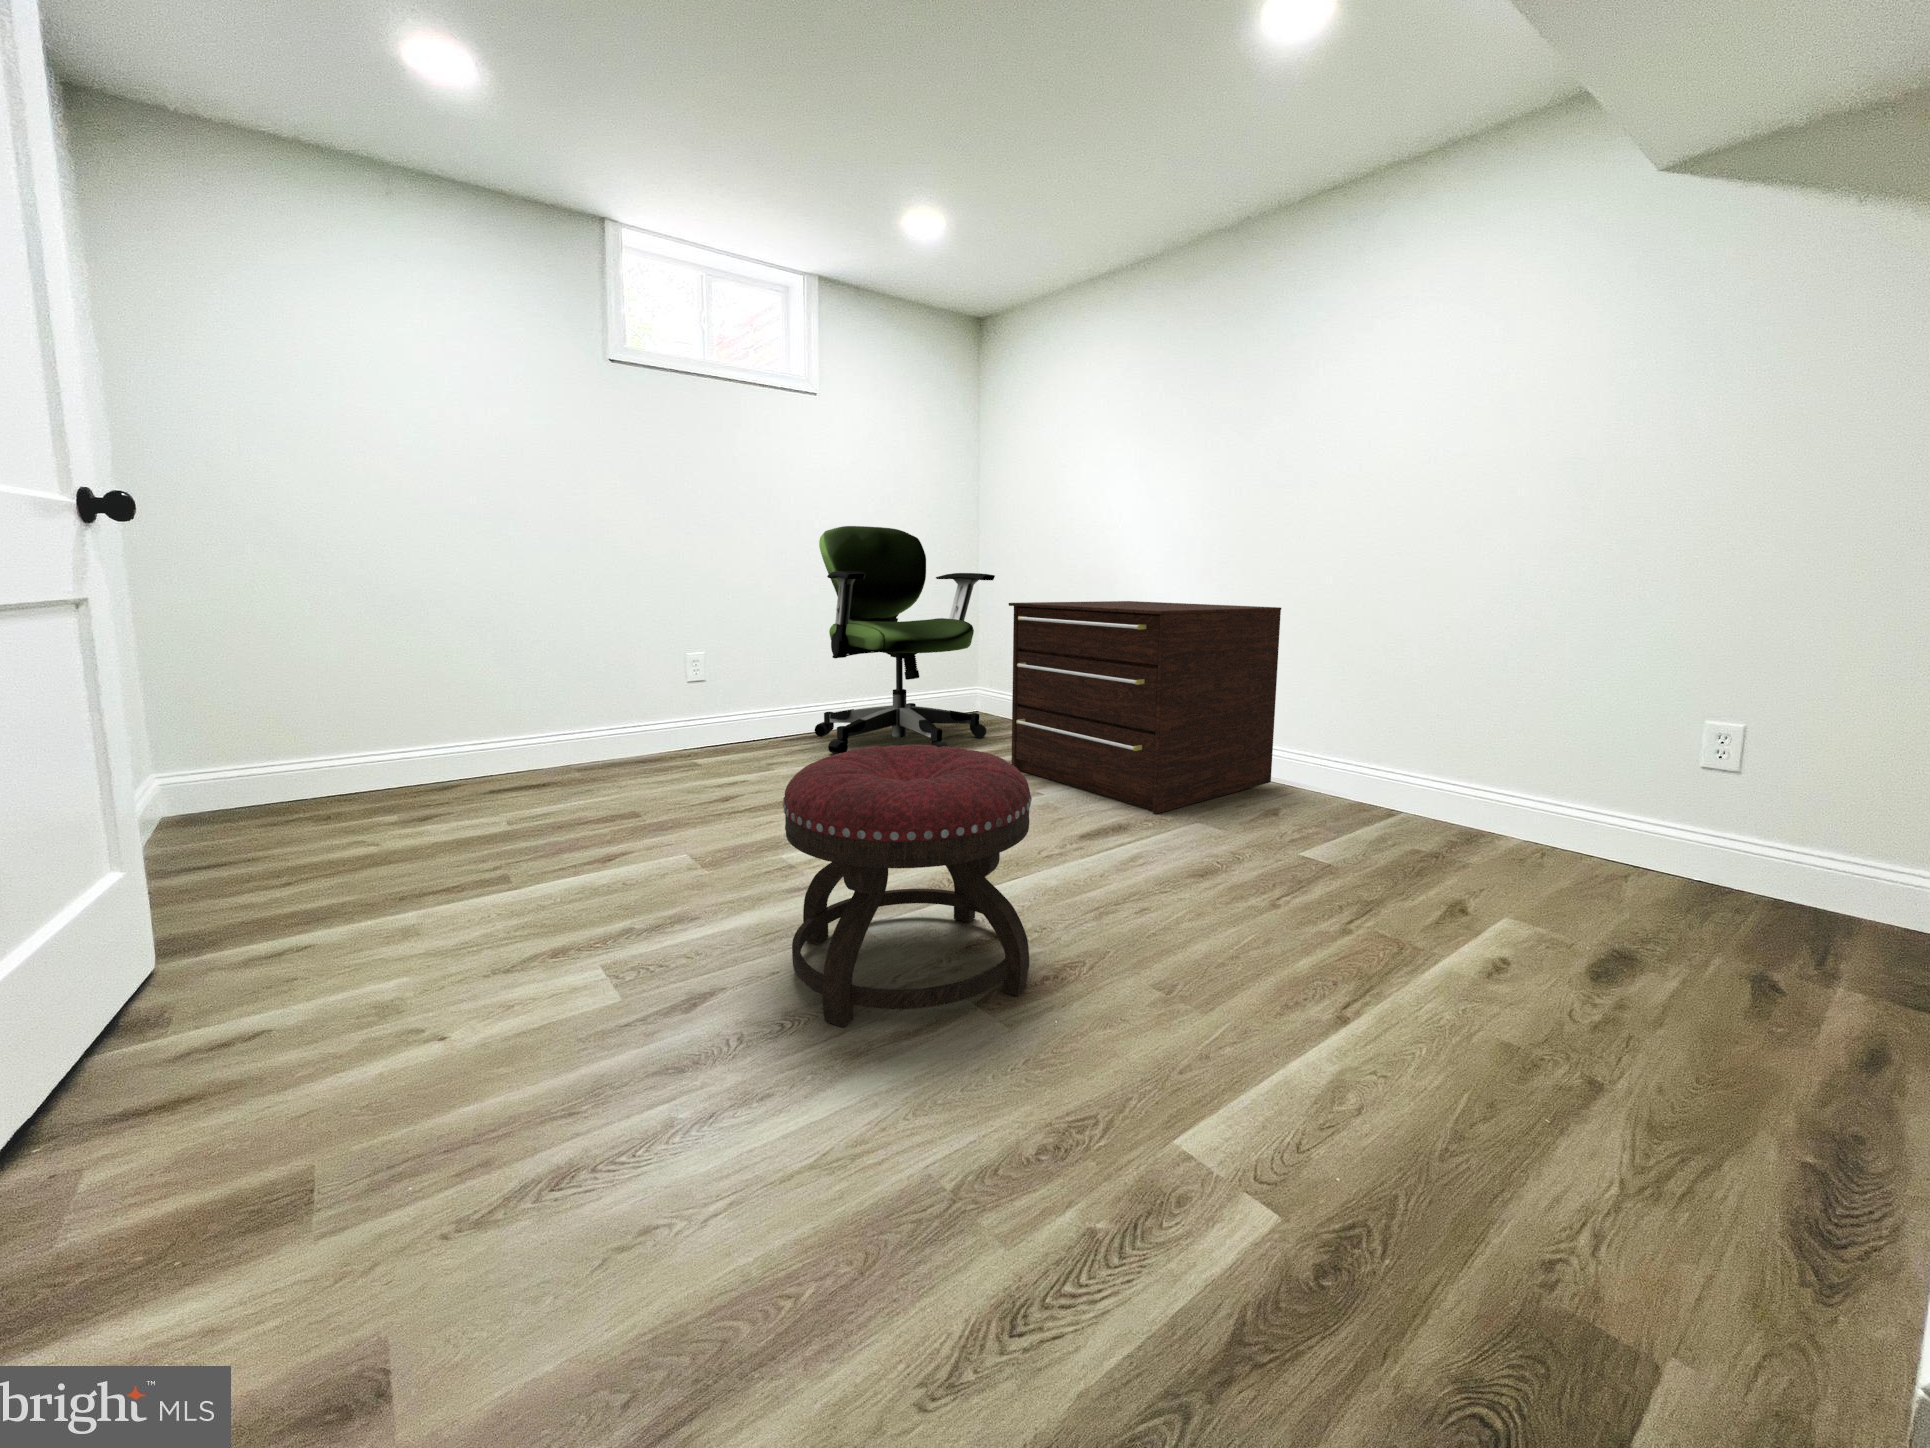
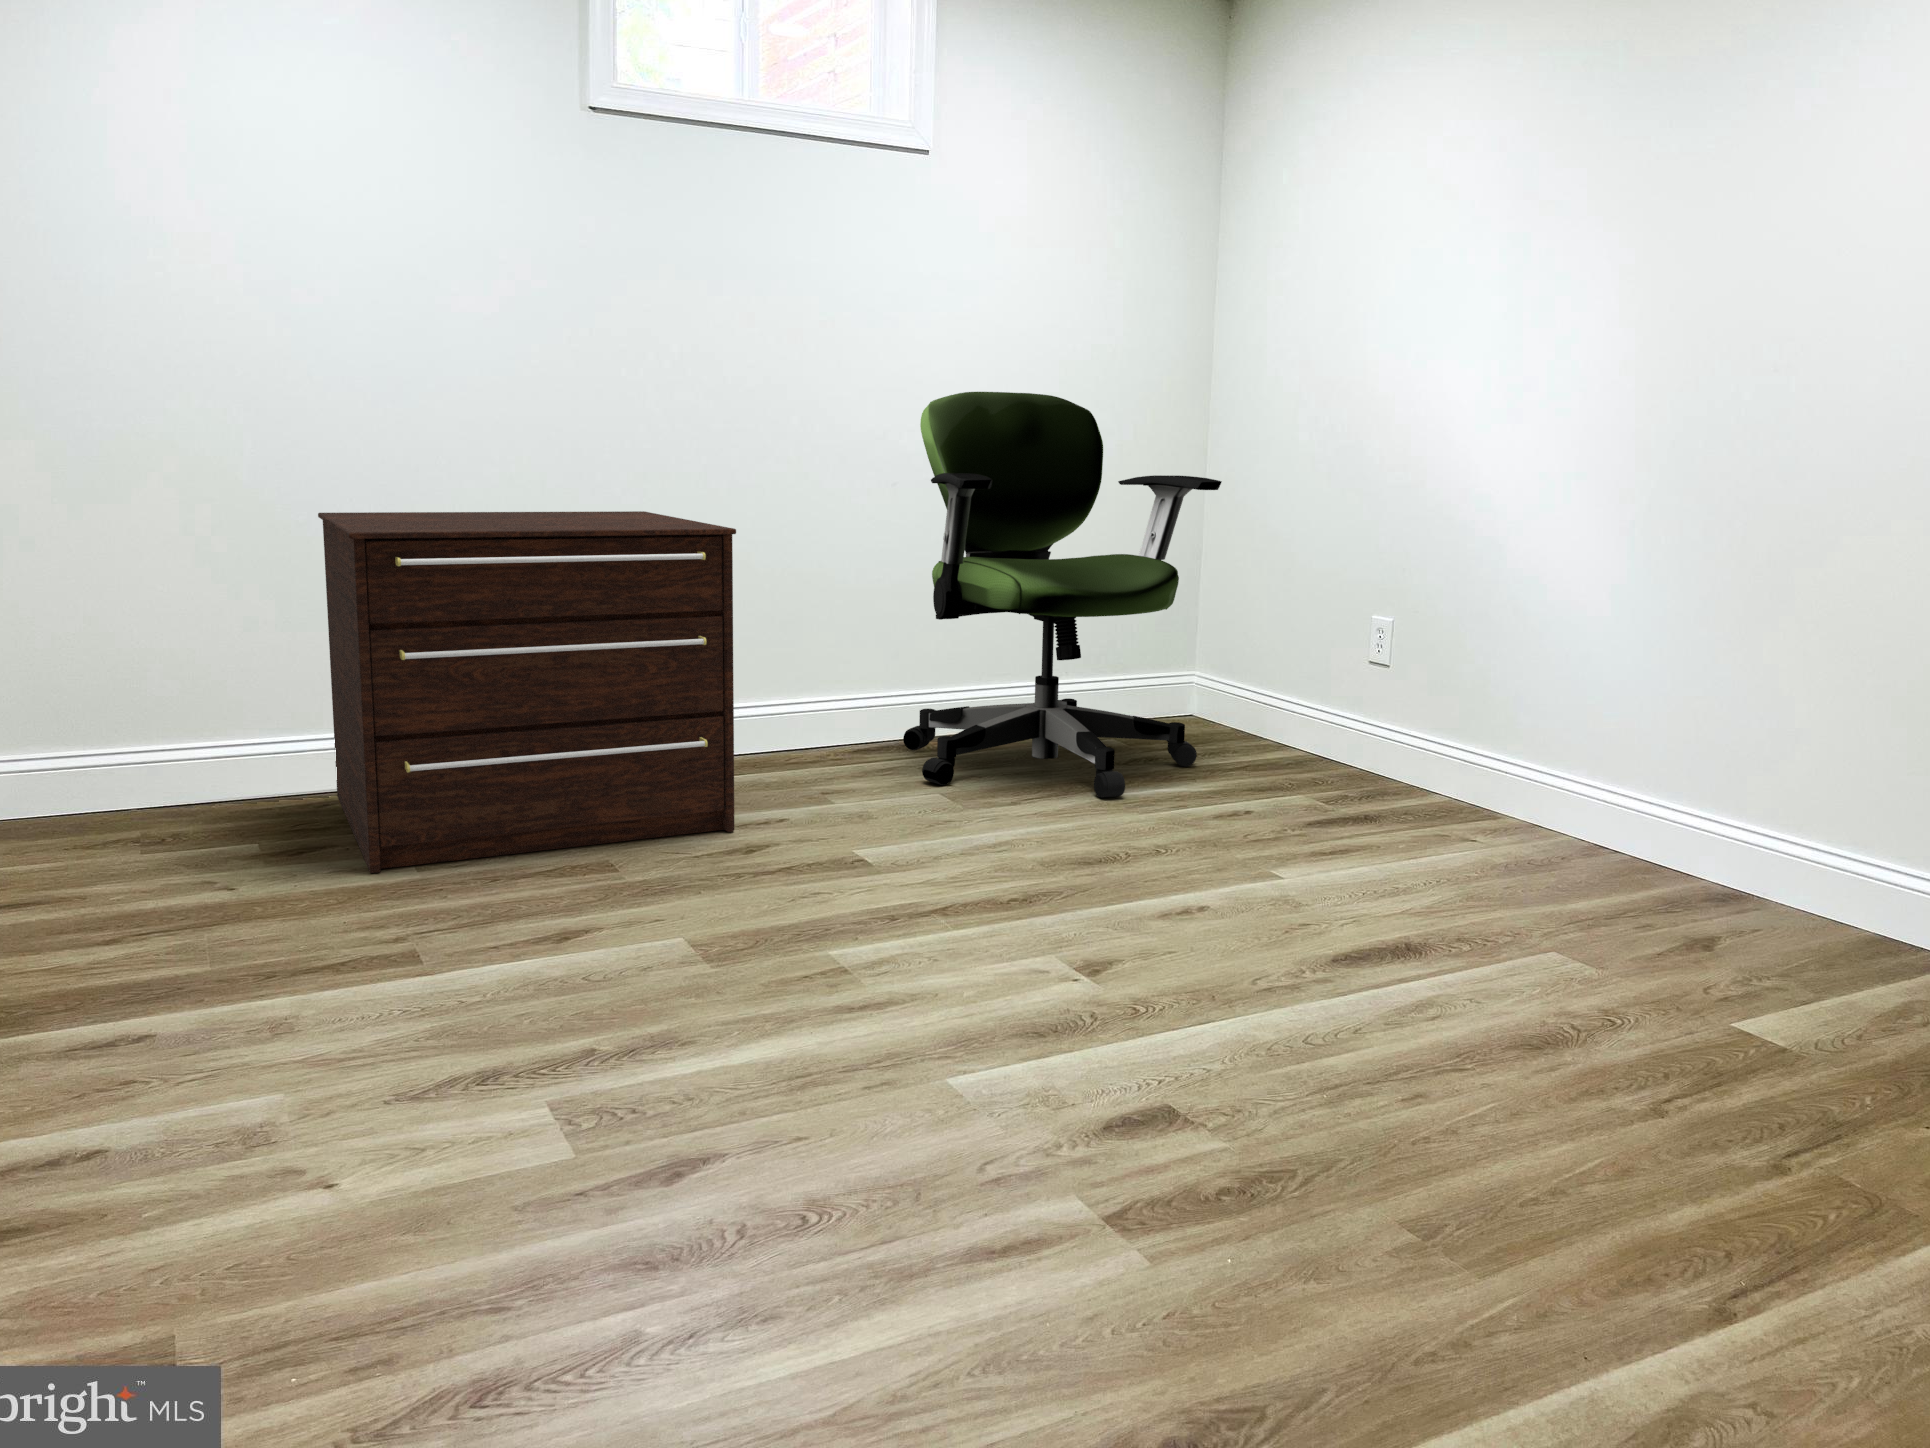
dresser: present [1009,601,1281,814] -> present [318,511,736,873]
ottoman: present [783,745,1032,1027] -> none [817,793,1211,1232]

